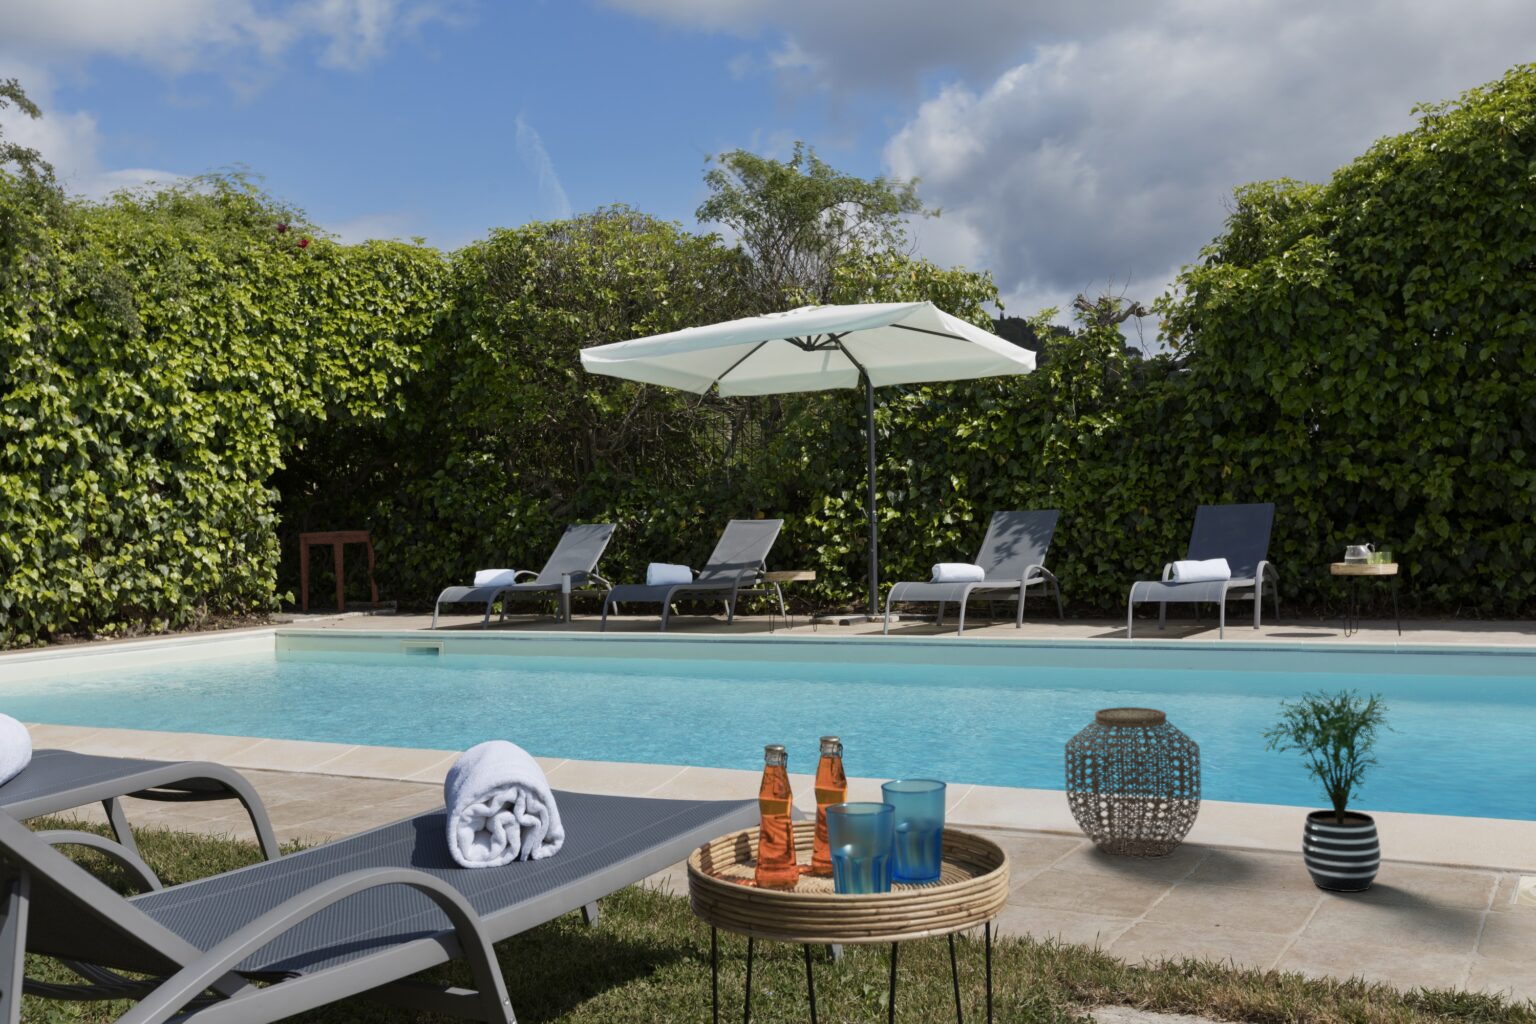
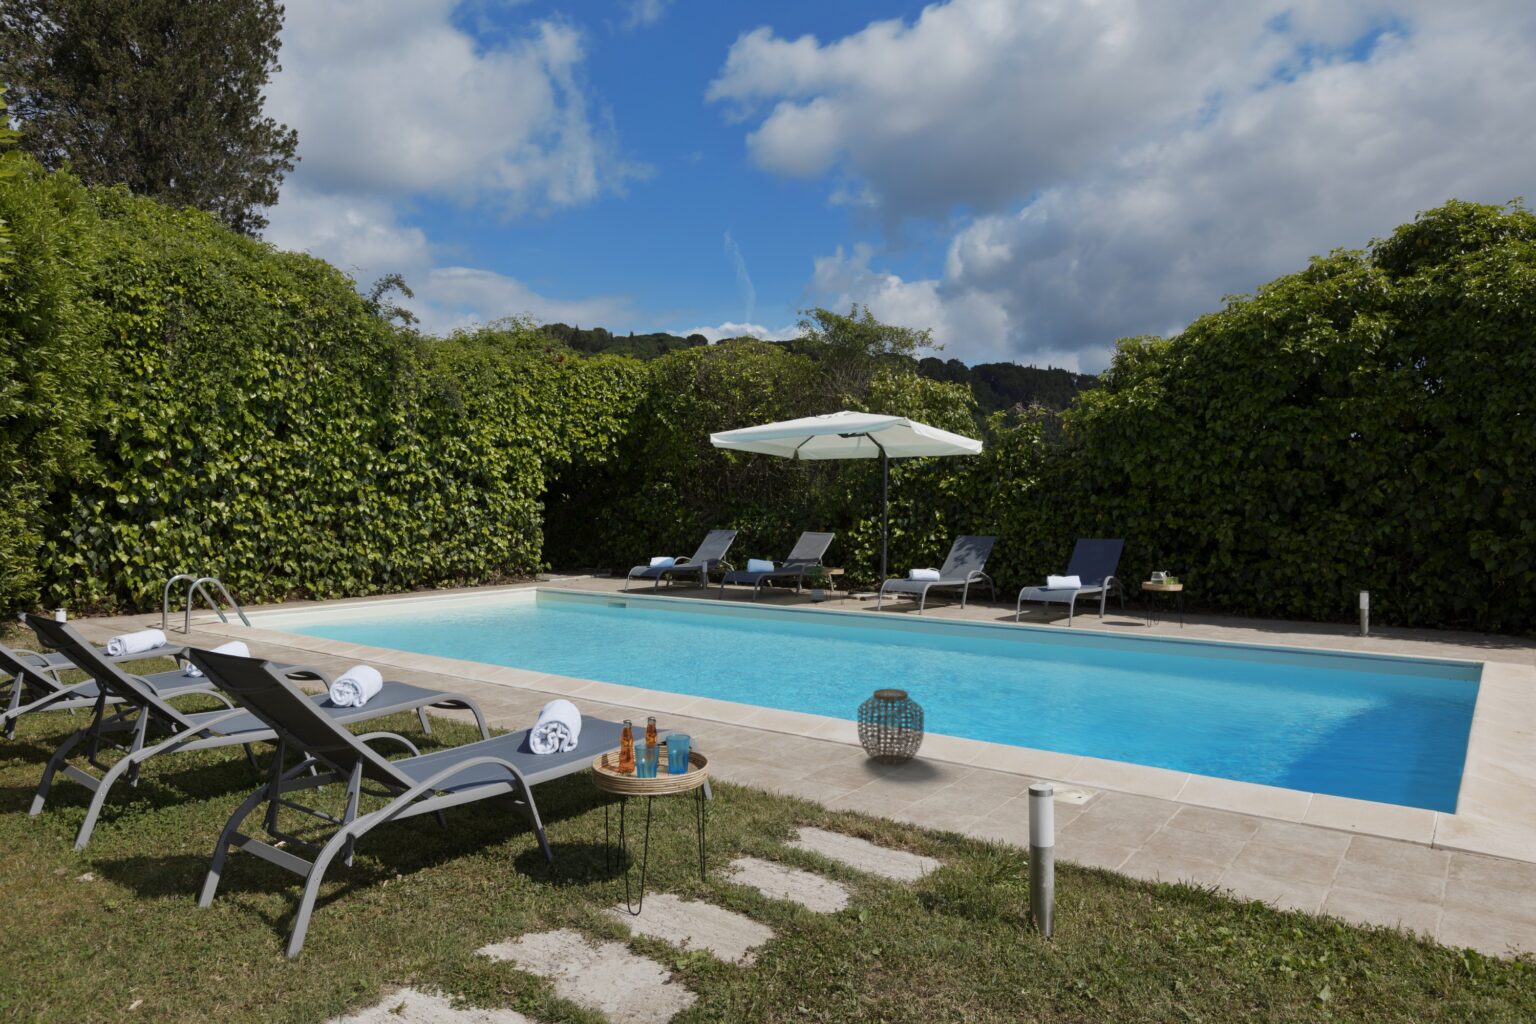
side table: present [300,531,378,611] -> none [557,524,601,573]
potted plant: present [1262,690,1394,892] -> present [808,566,827,602]

